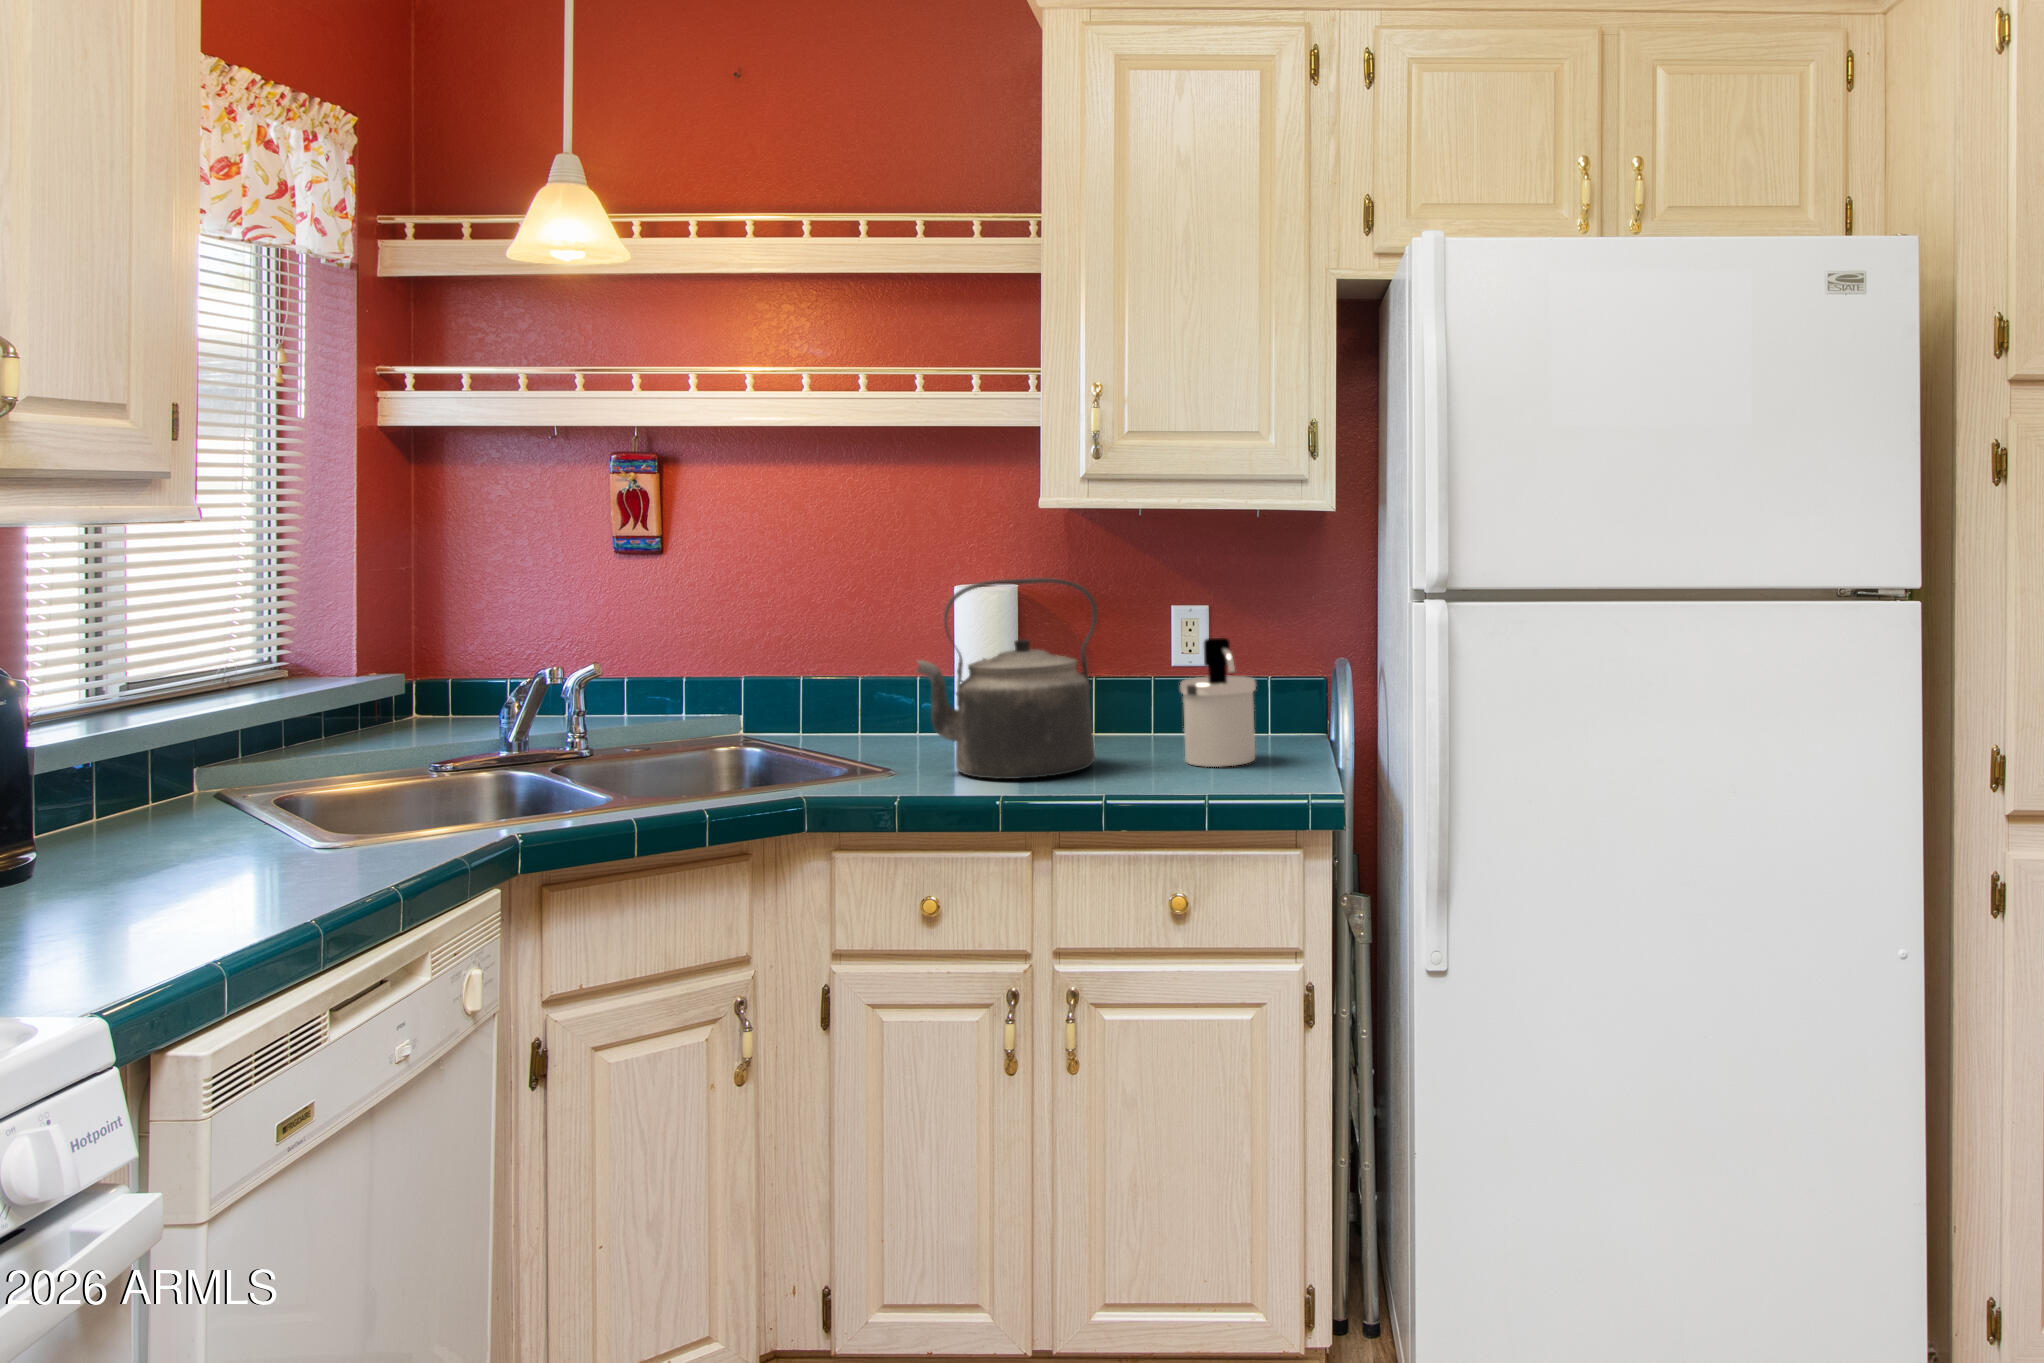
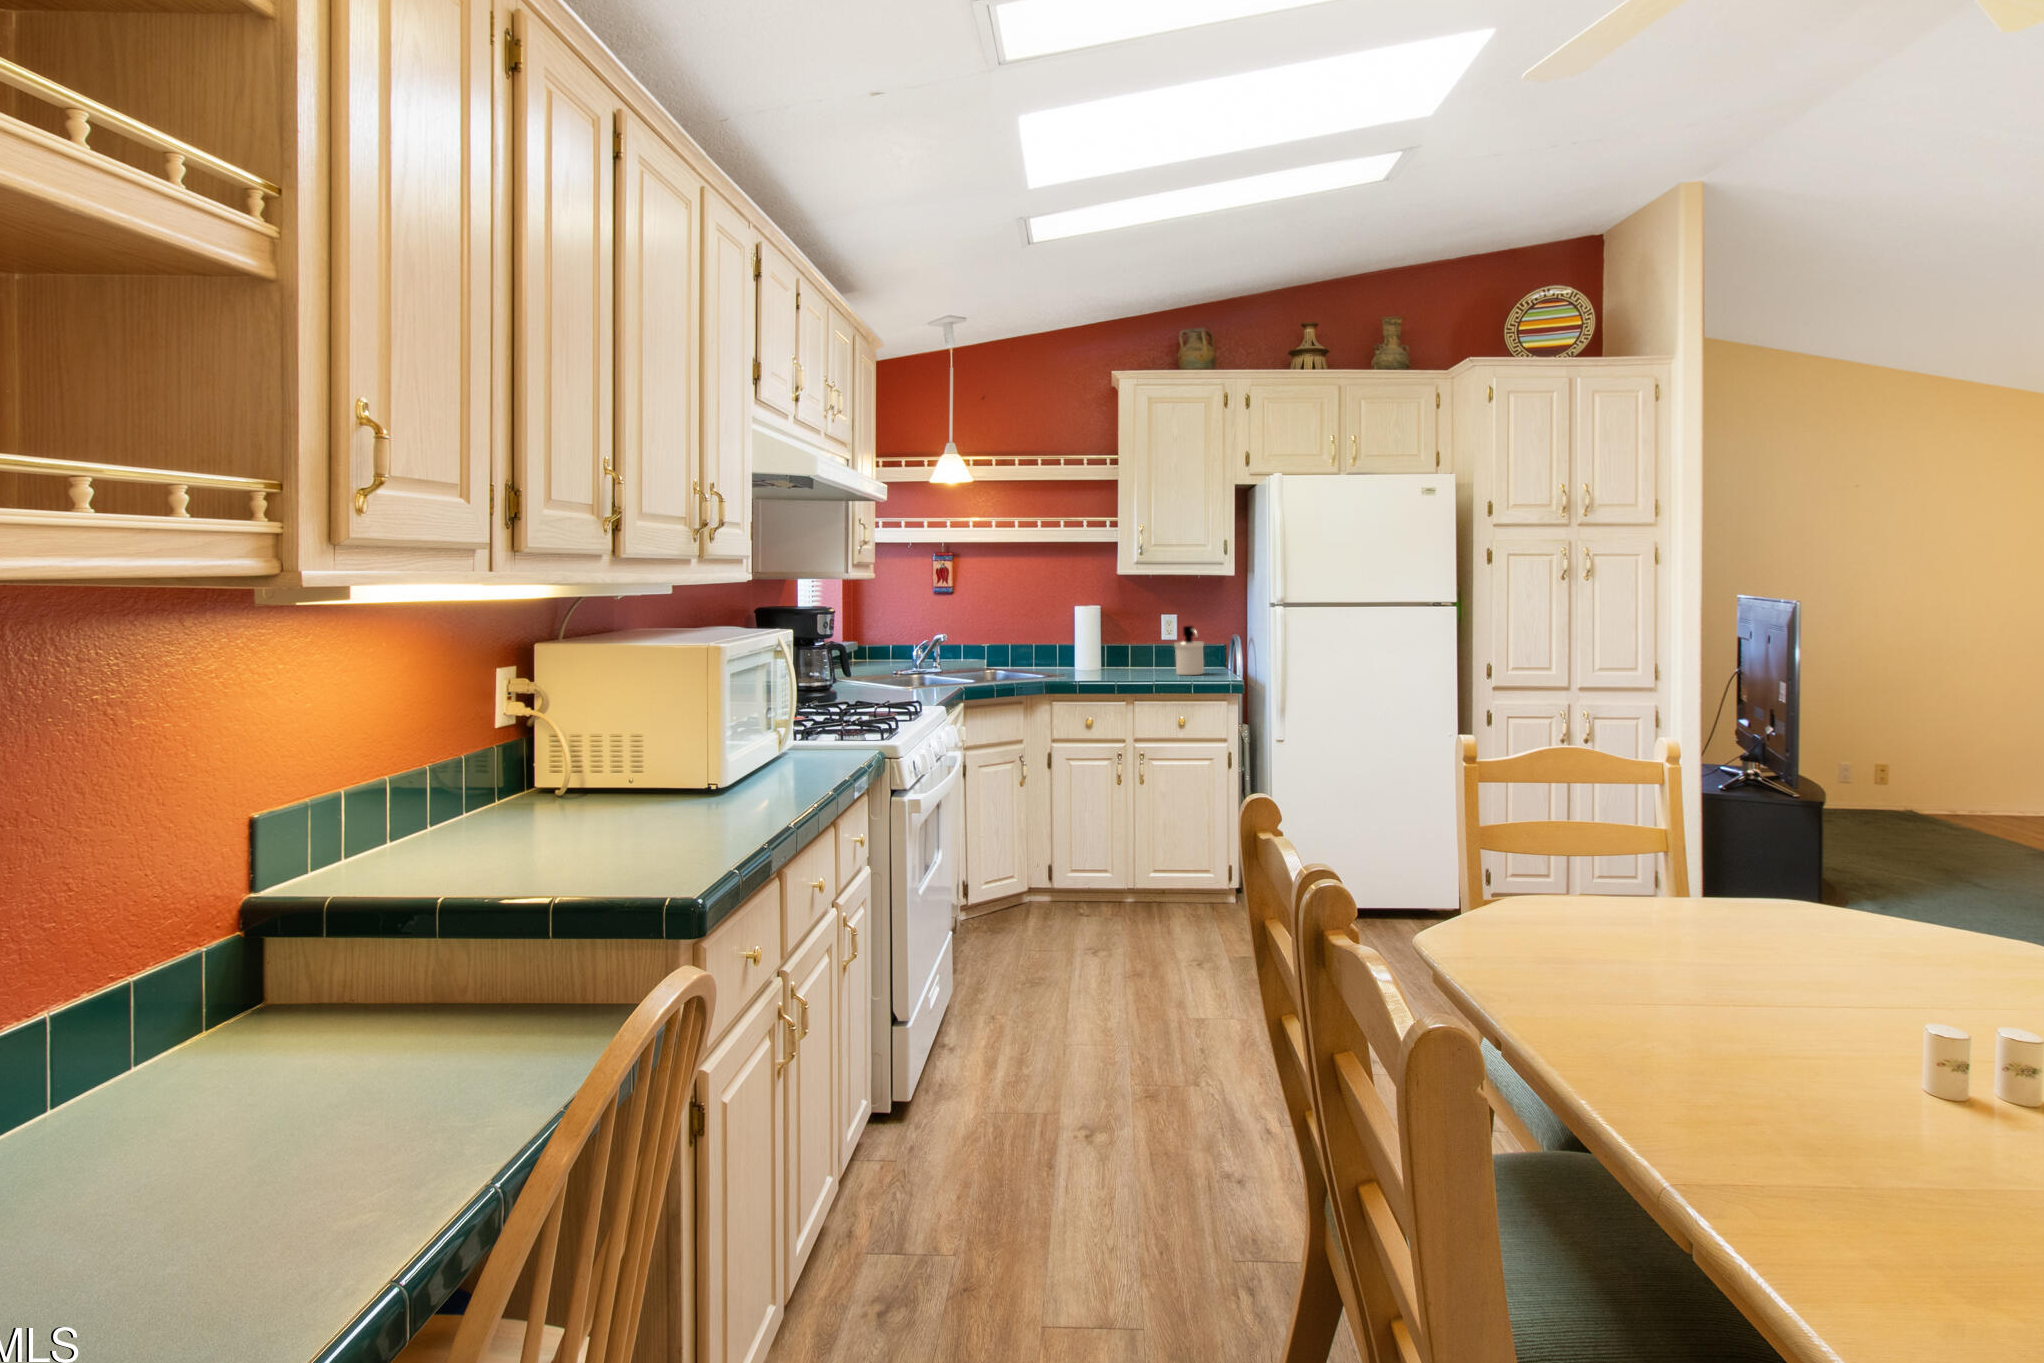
kettle: present [917,578,1097,779] -> none [1075,602,1142,677]

